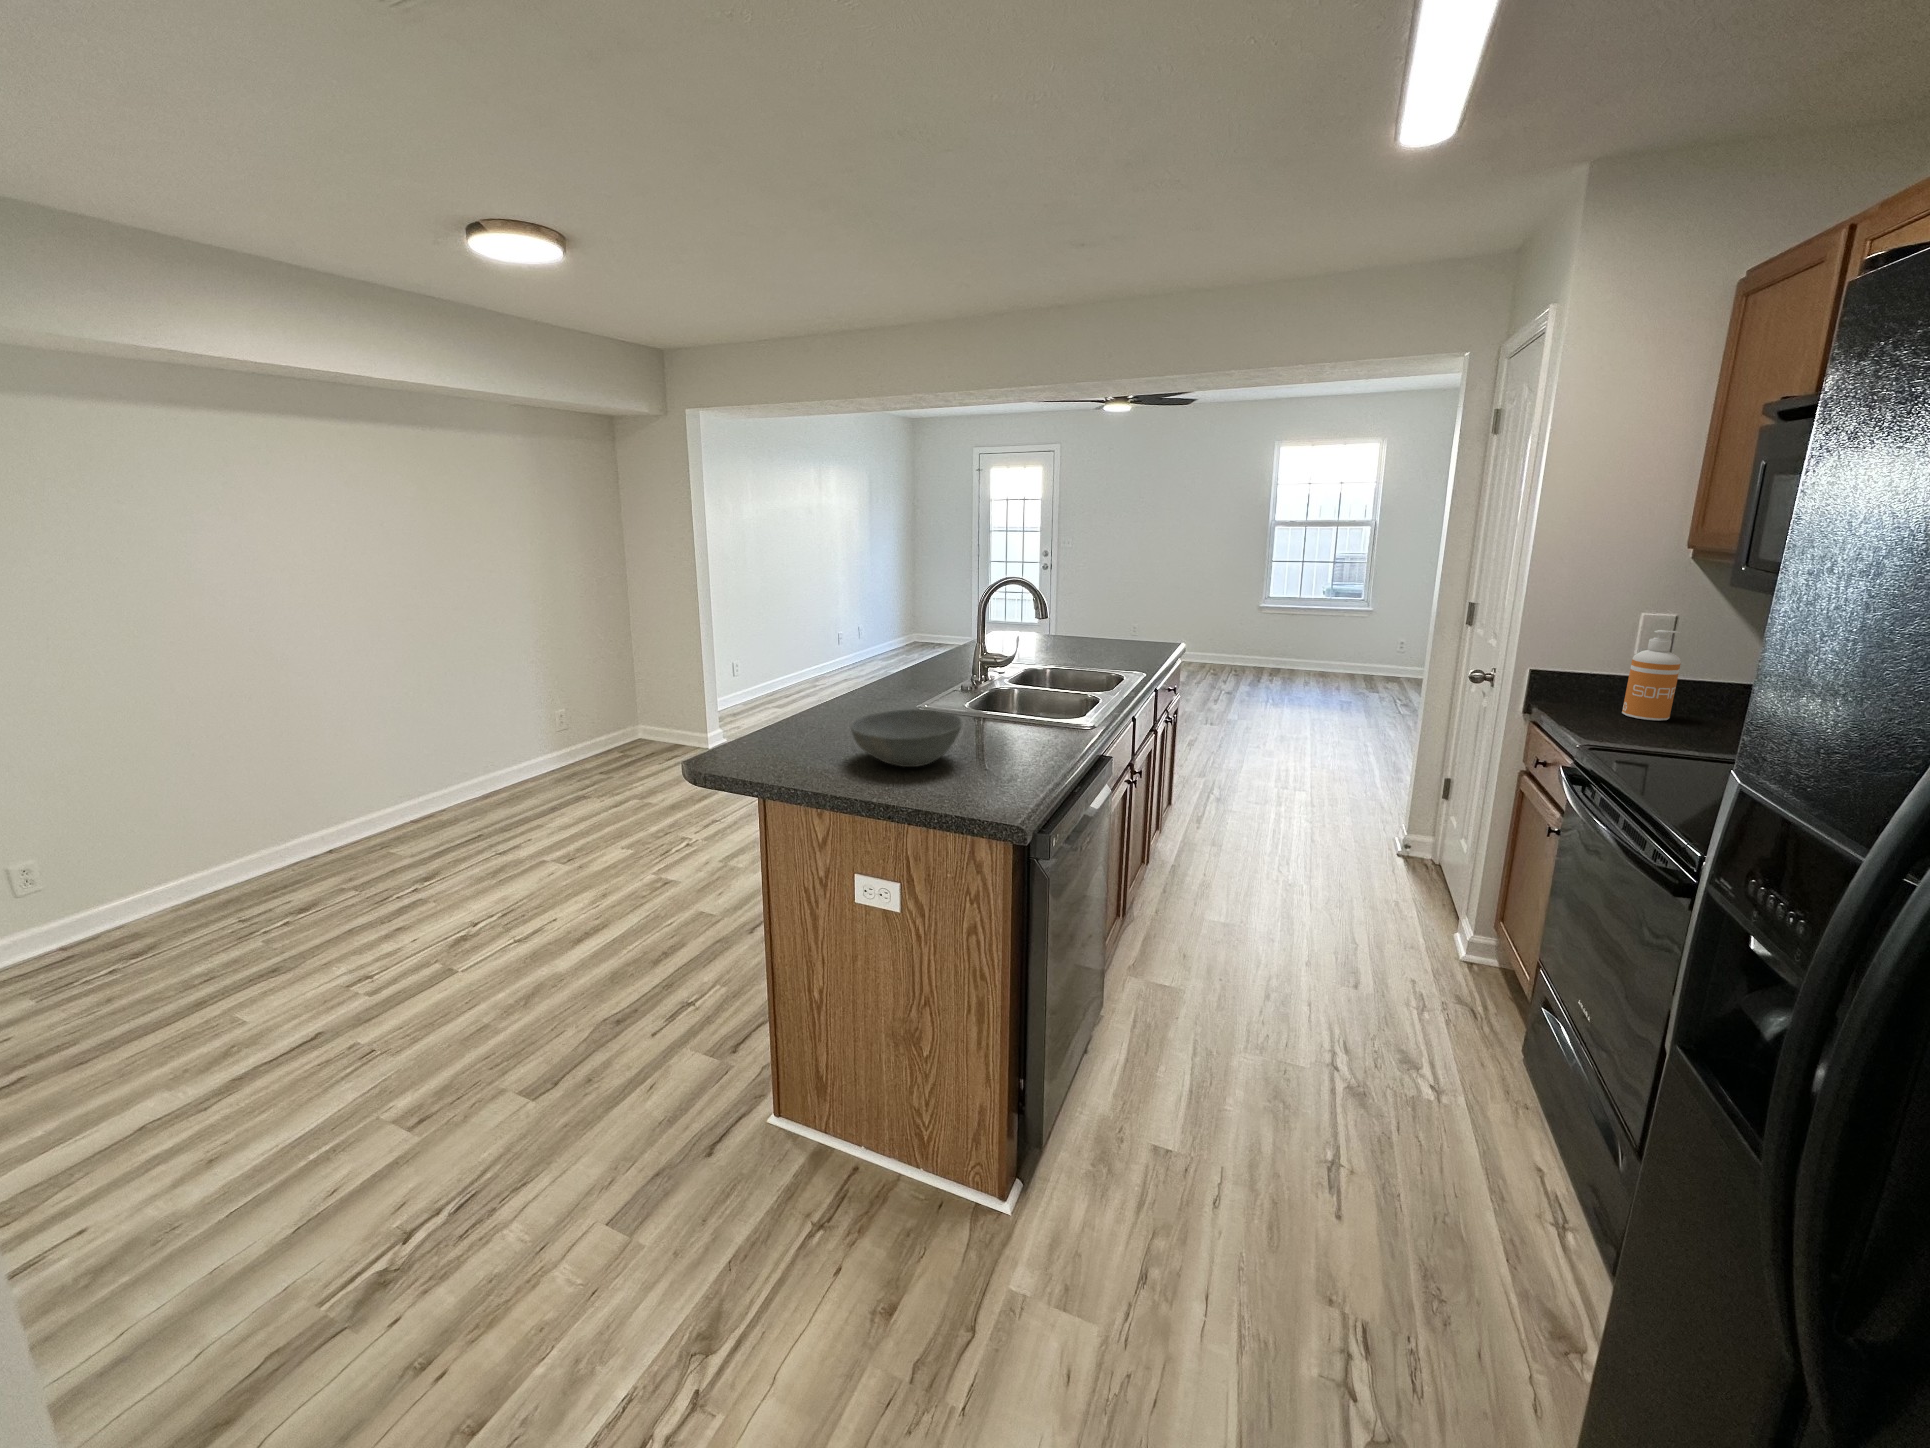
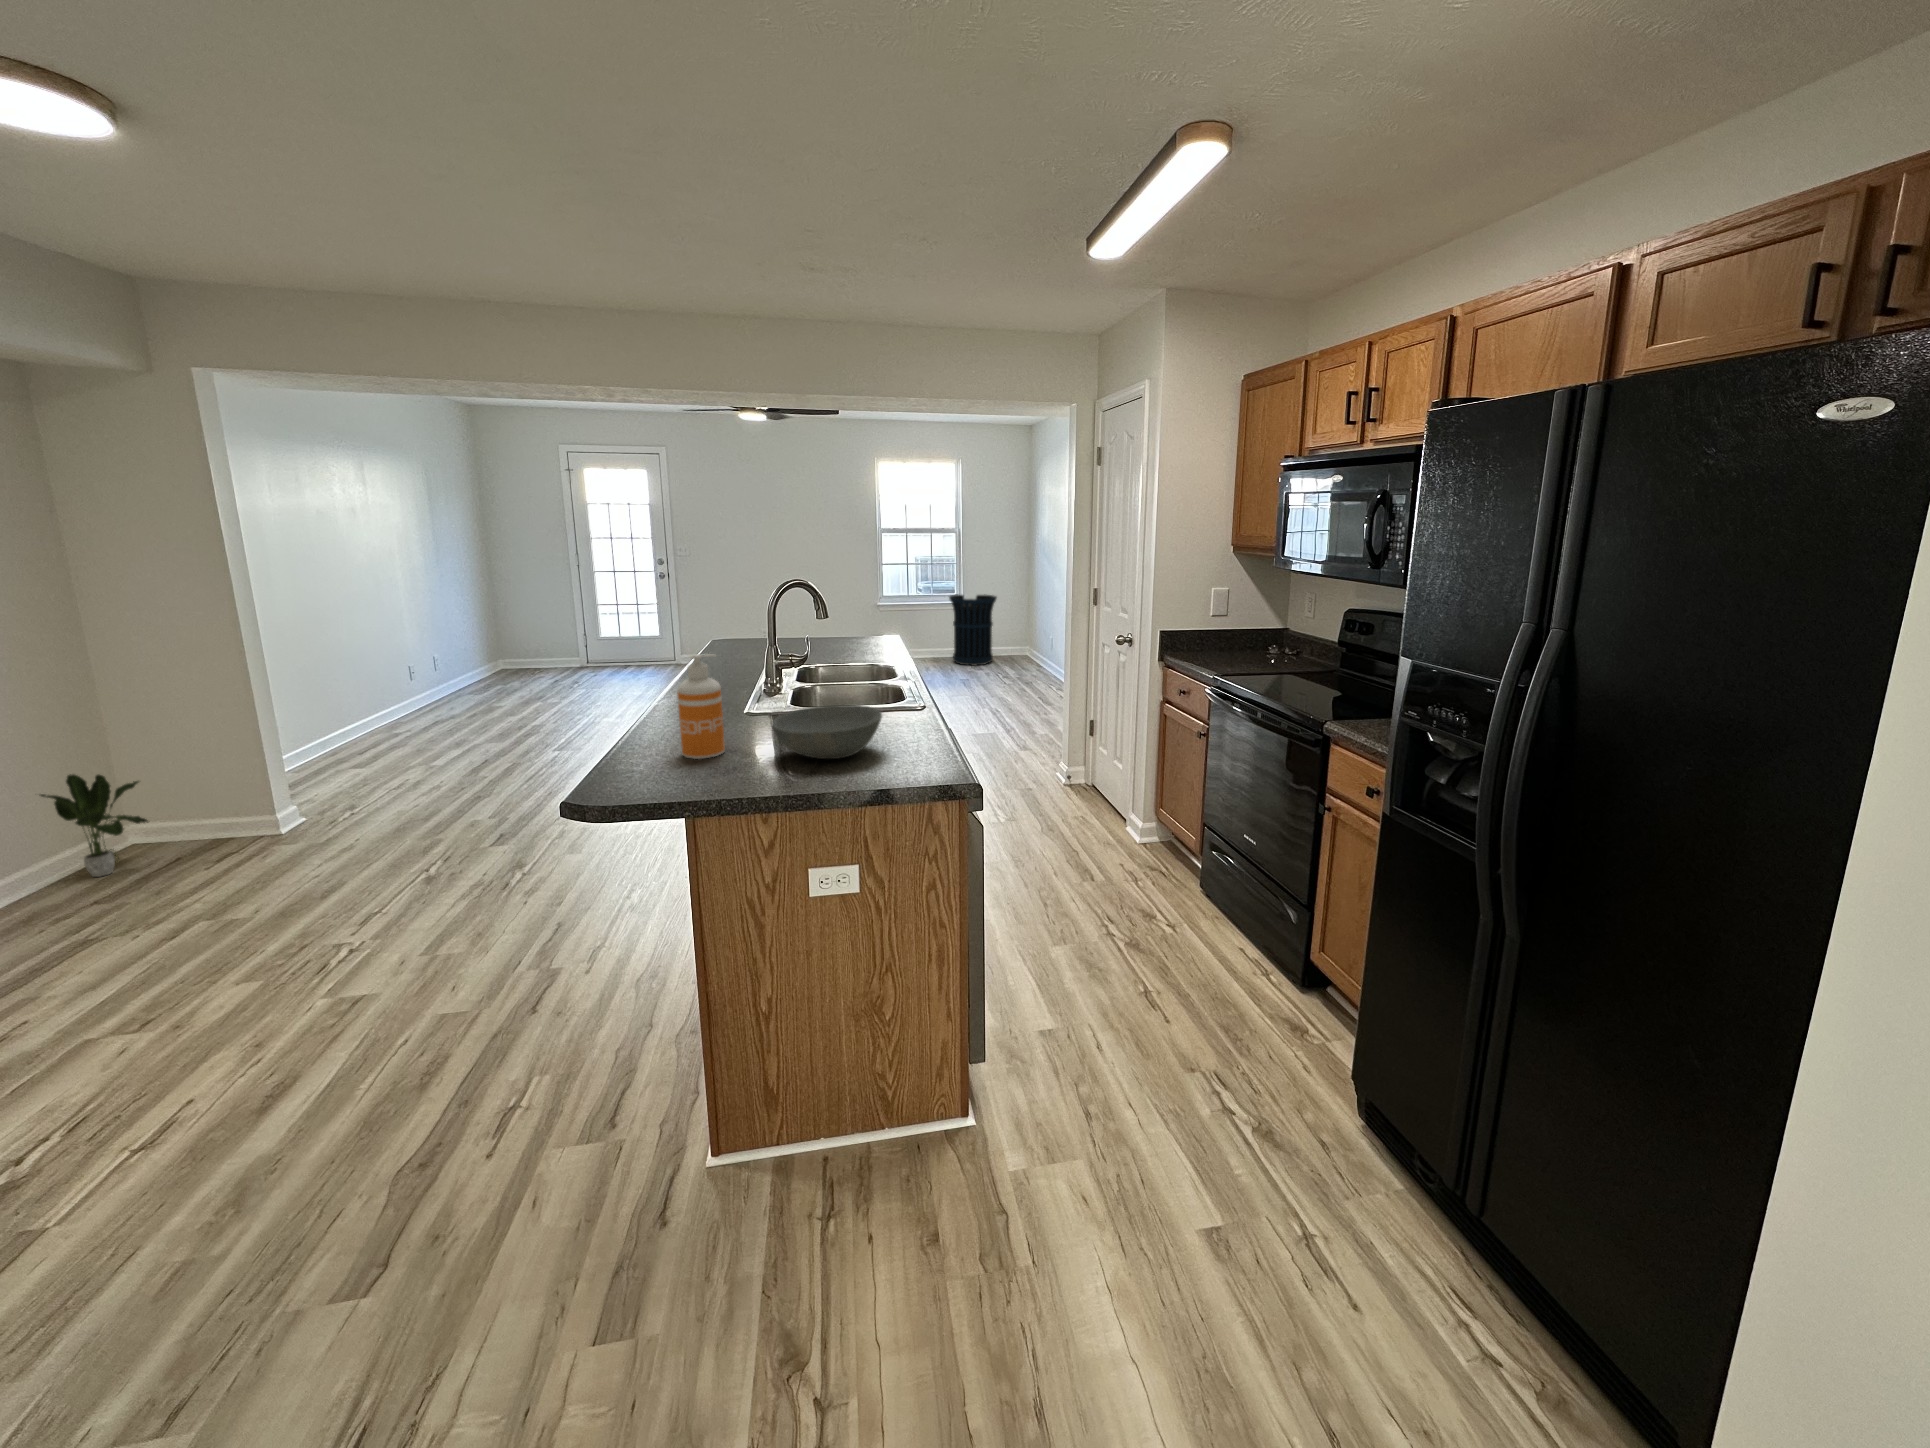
trash can: none [1329,603,1398,688] -> present [949,594,997,665]
soap dispenser: present [1622,630,1681,721] -> present [677,654,725,759]
potted plant: none [595,687,646,756] -> present [41,774,148,877]

